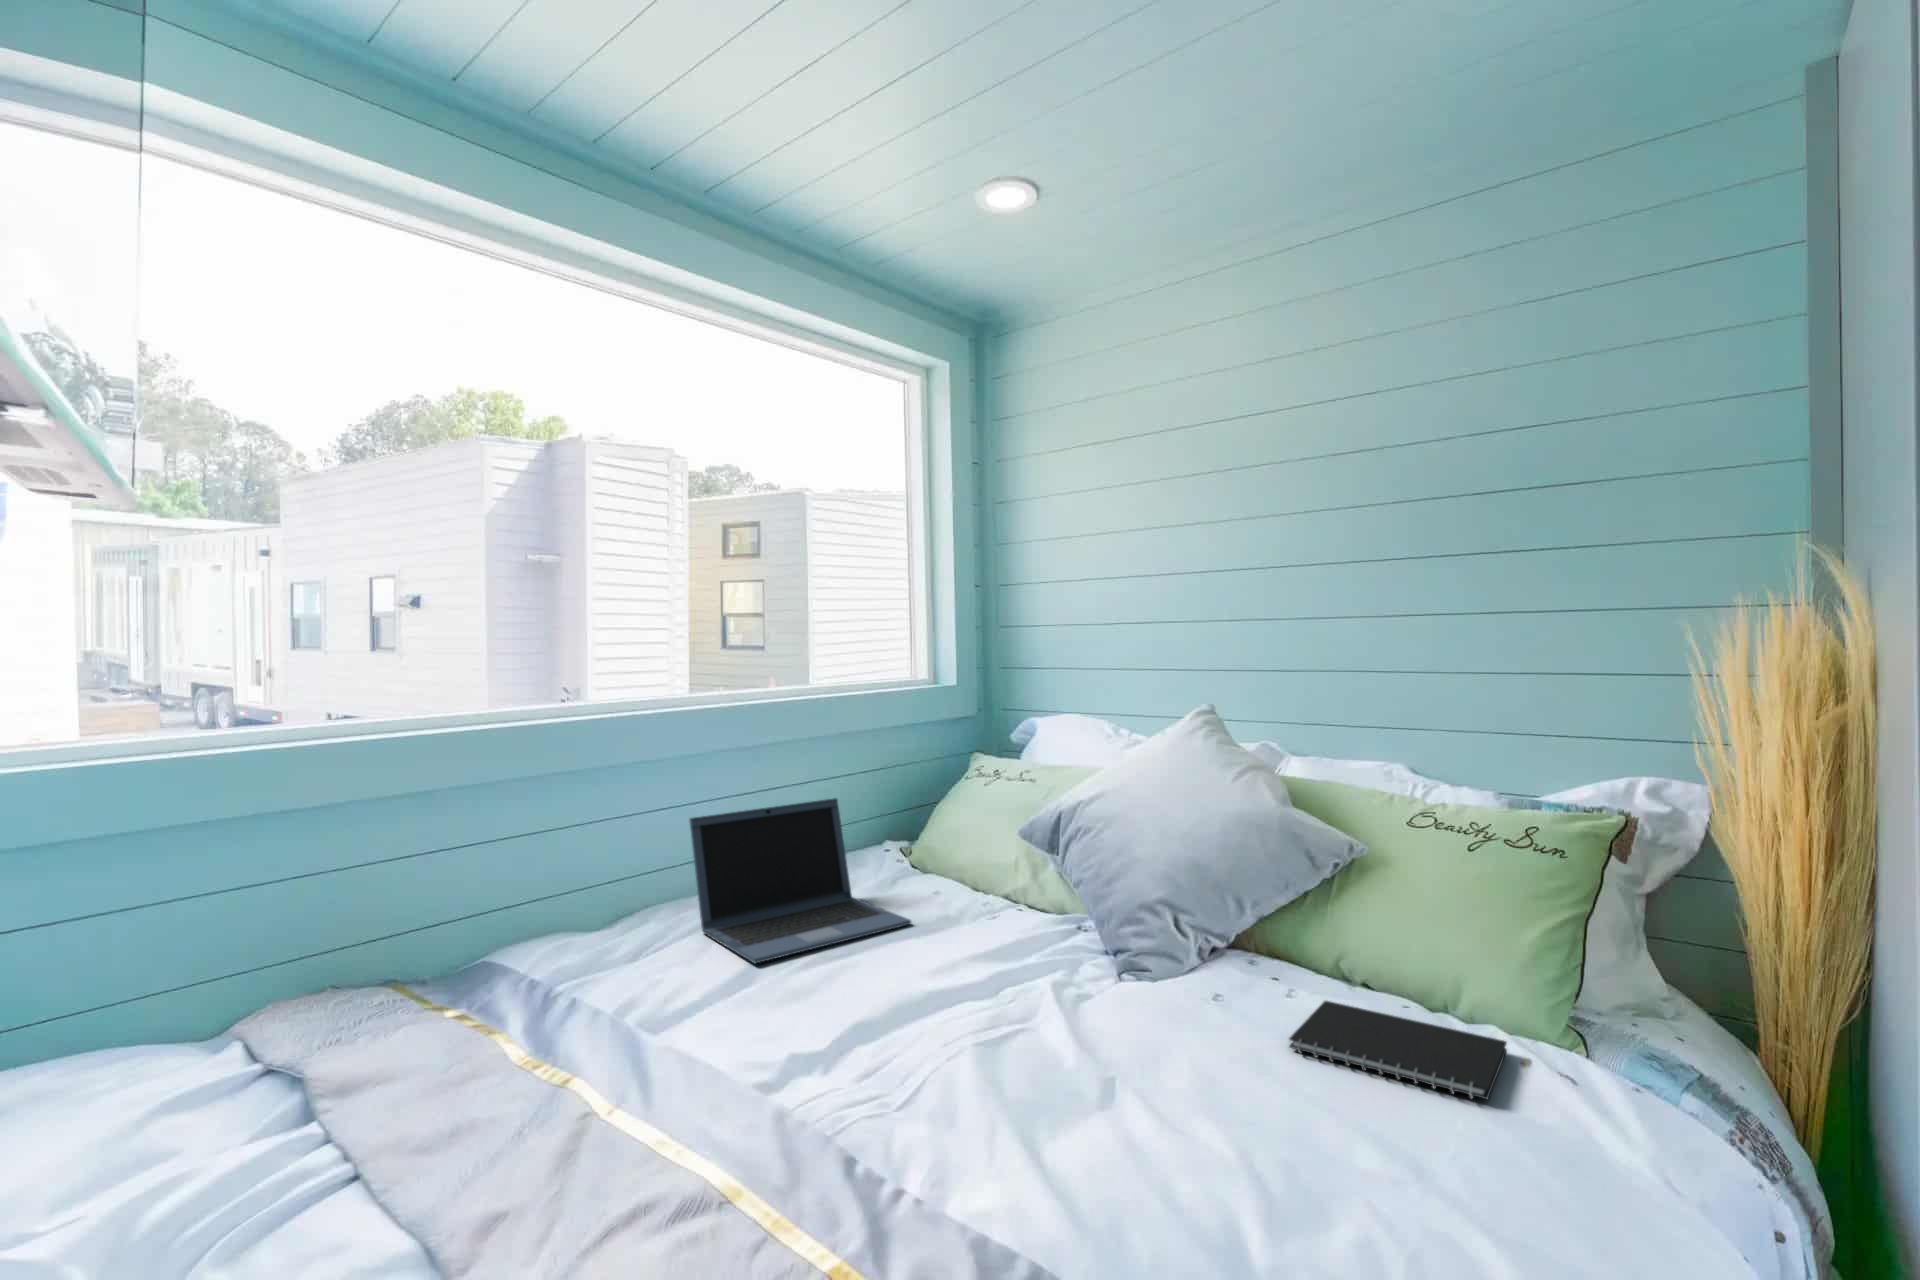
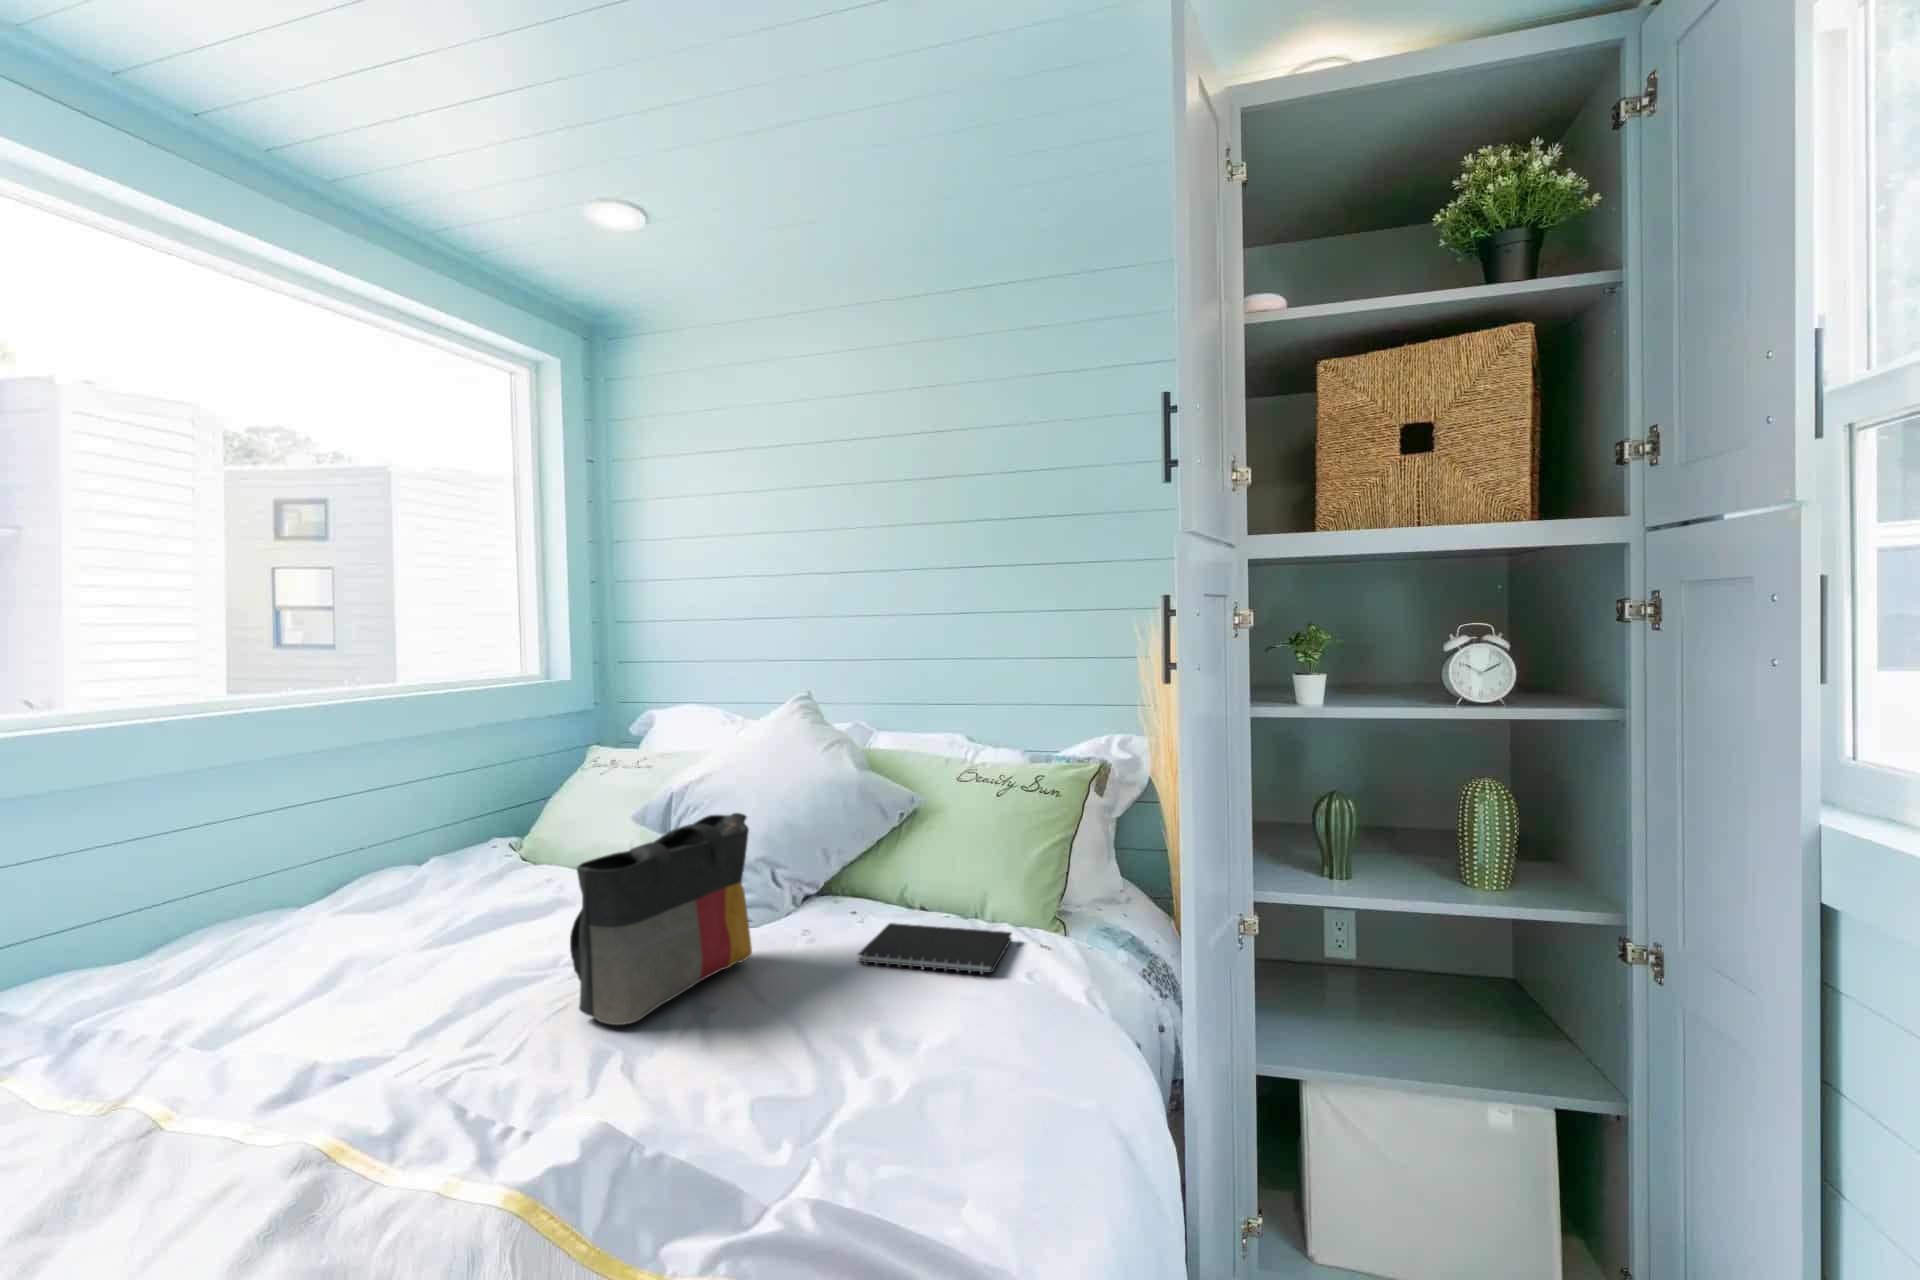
laptop: present [689,798,911,963] -> none [256,796,522,968]
tote bag: none [959,846,1156,1083] -> present [570,813,752,1025]

